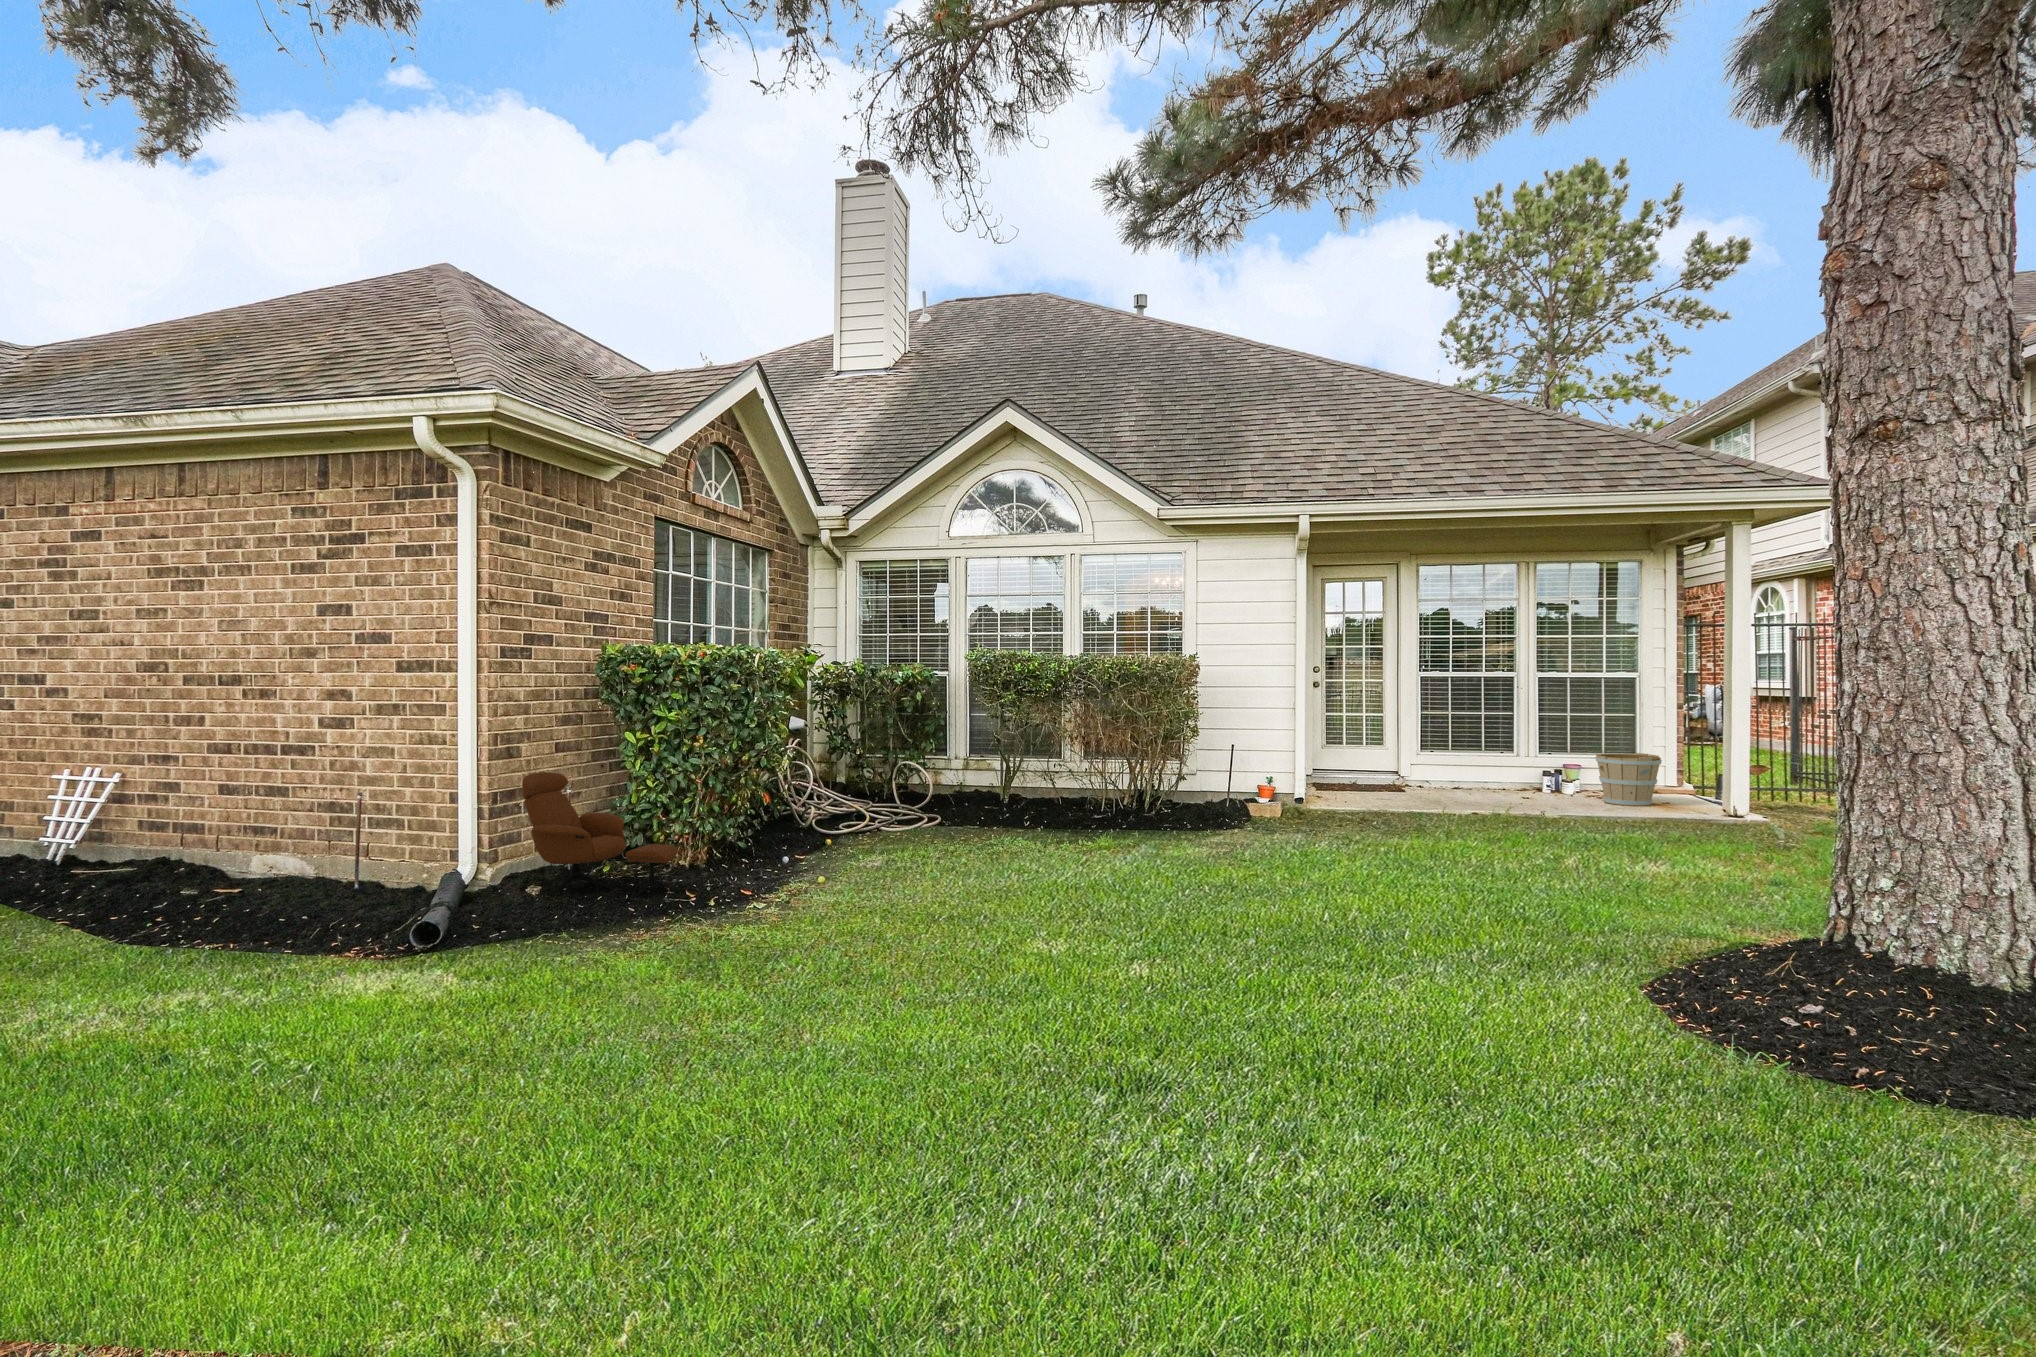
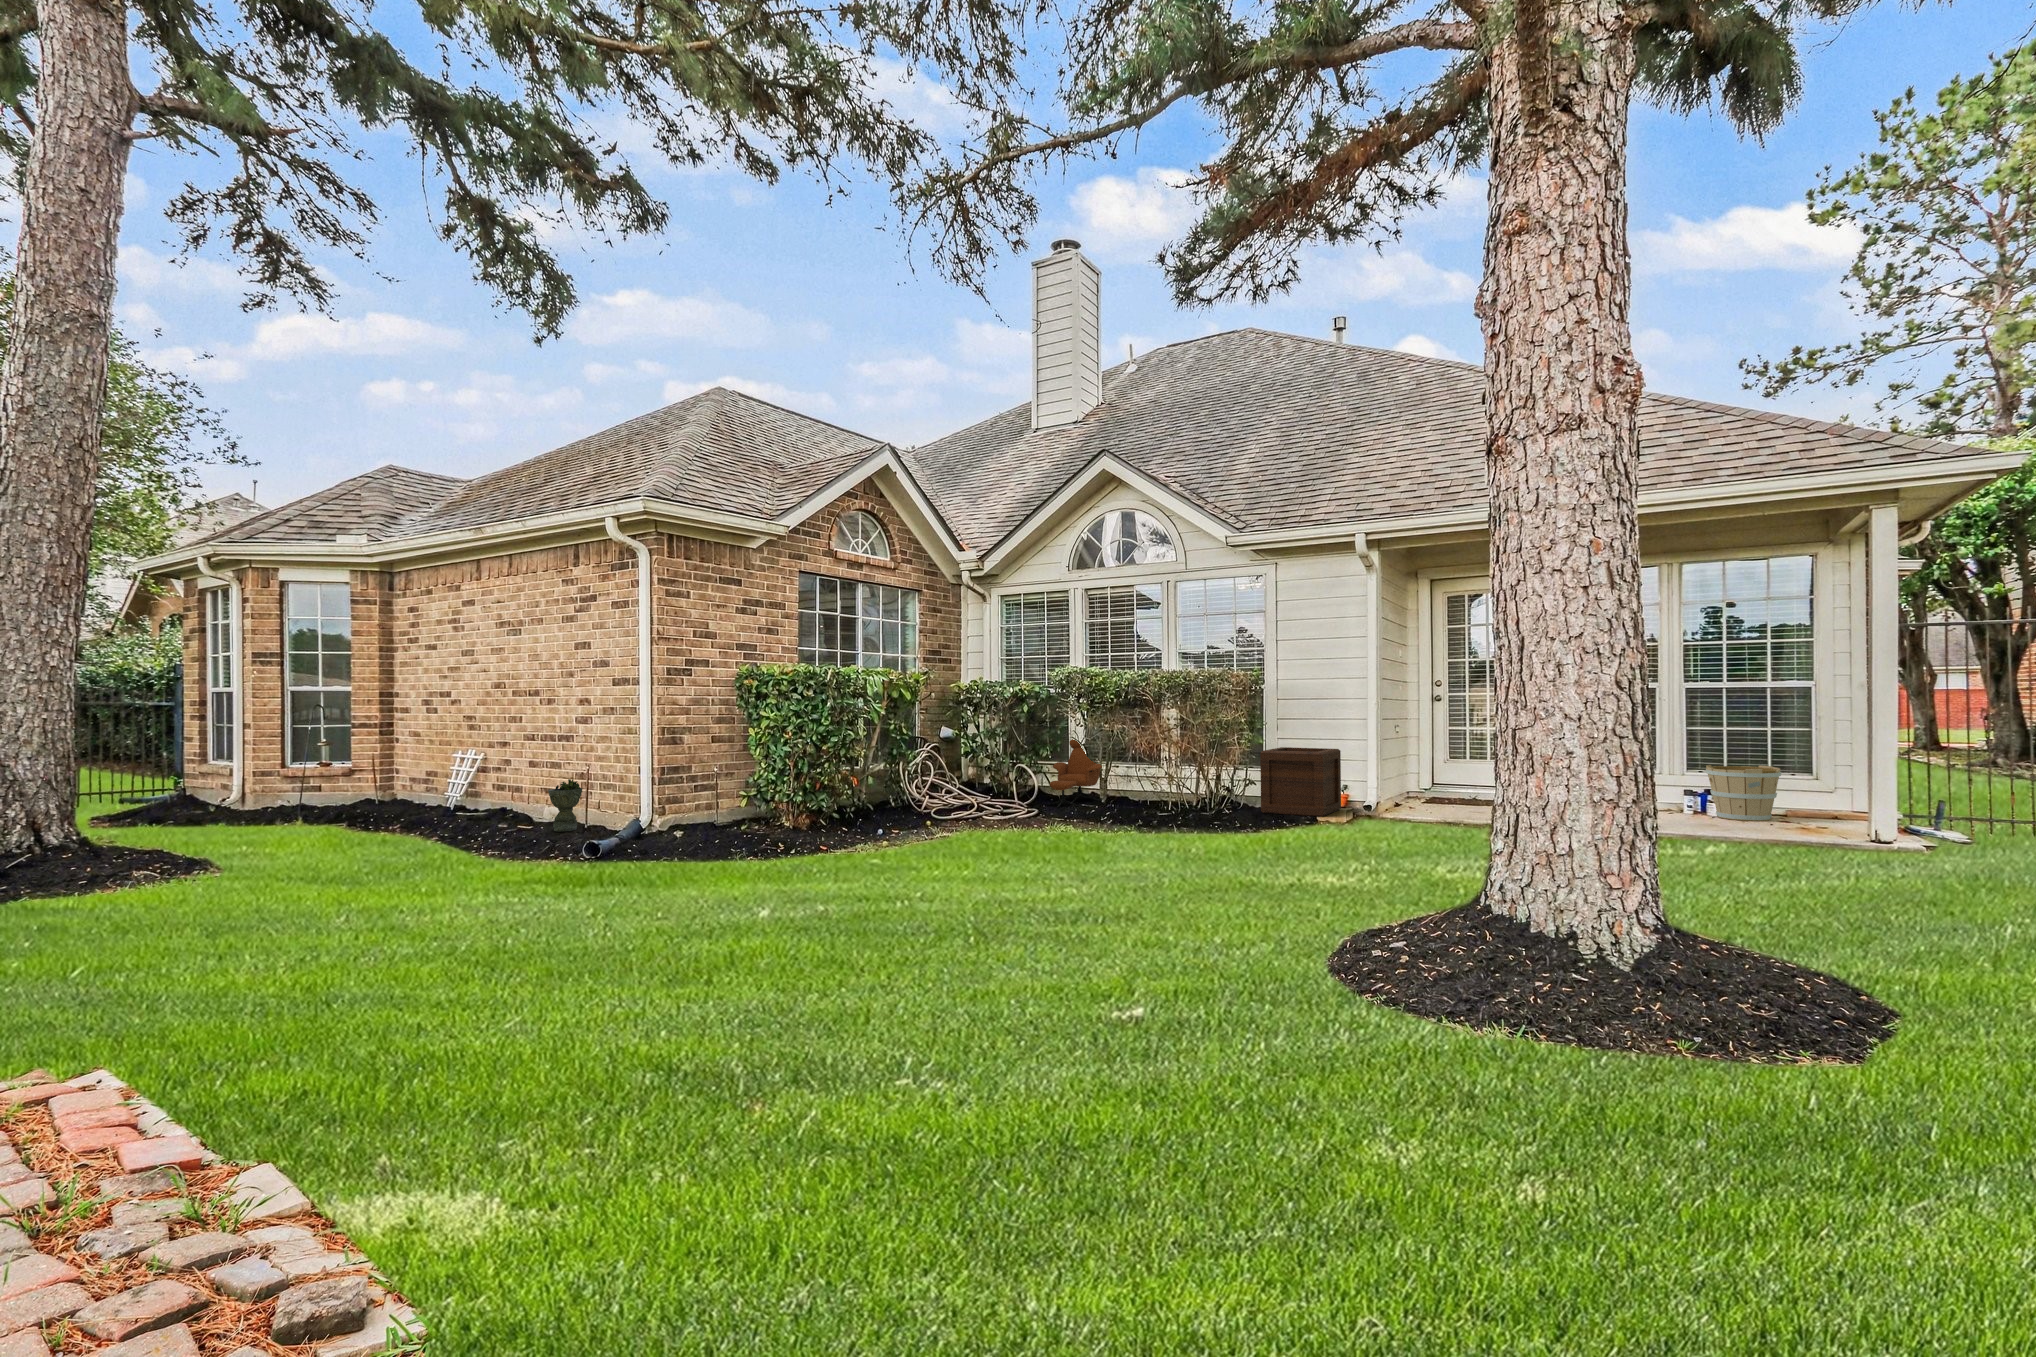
wooden crate: none [1203,742,1275,818] -> present [1260,747,1341,817]
lounge chair: present [522,772,680,897] -> present [1048,739,1102,808]
planter: none [287,813,345,894] -> present [548,779,582,832]

